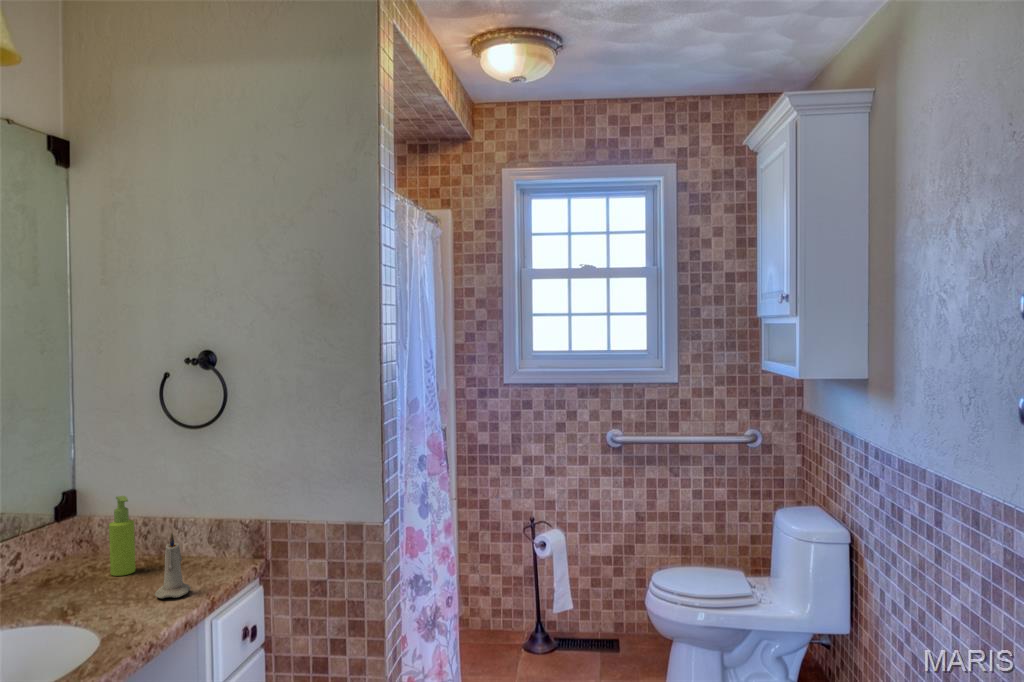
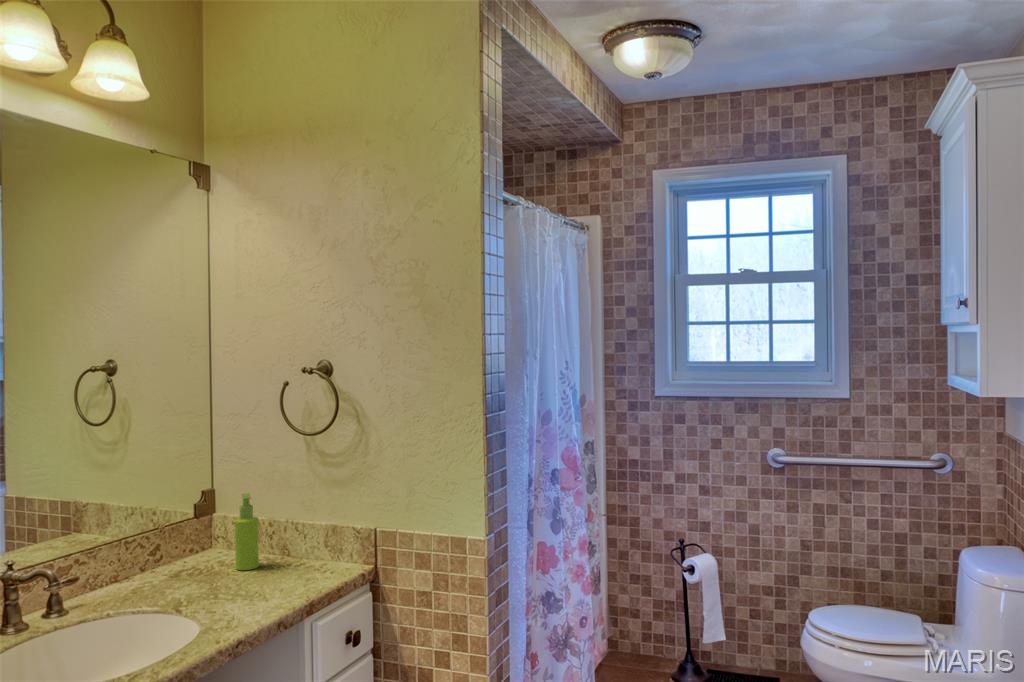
candle: present [155,533,191,598] -> none [261,532,296,598]

